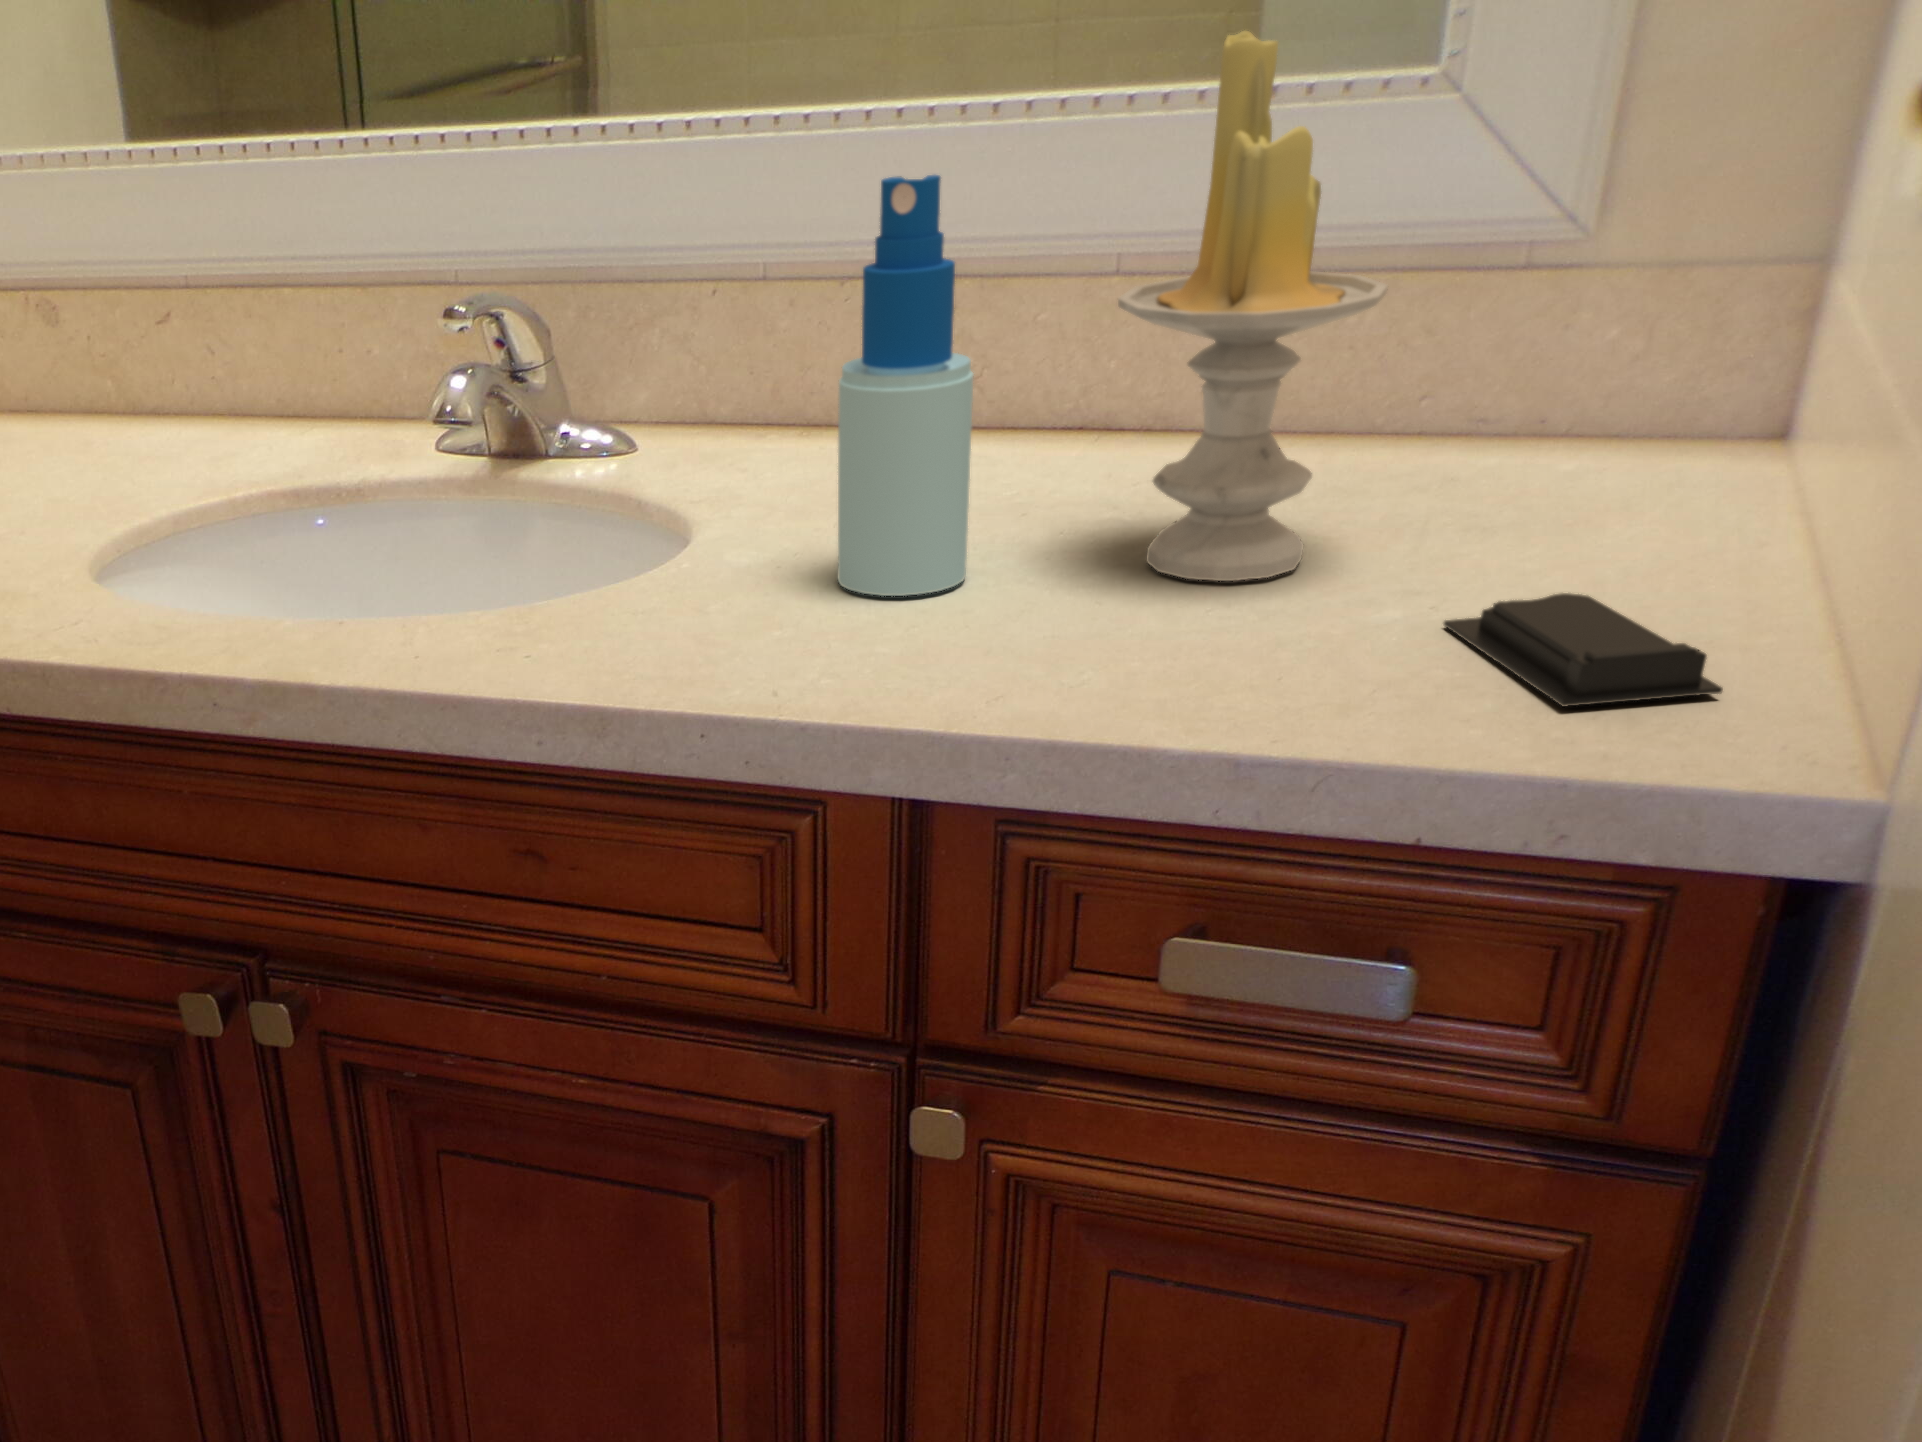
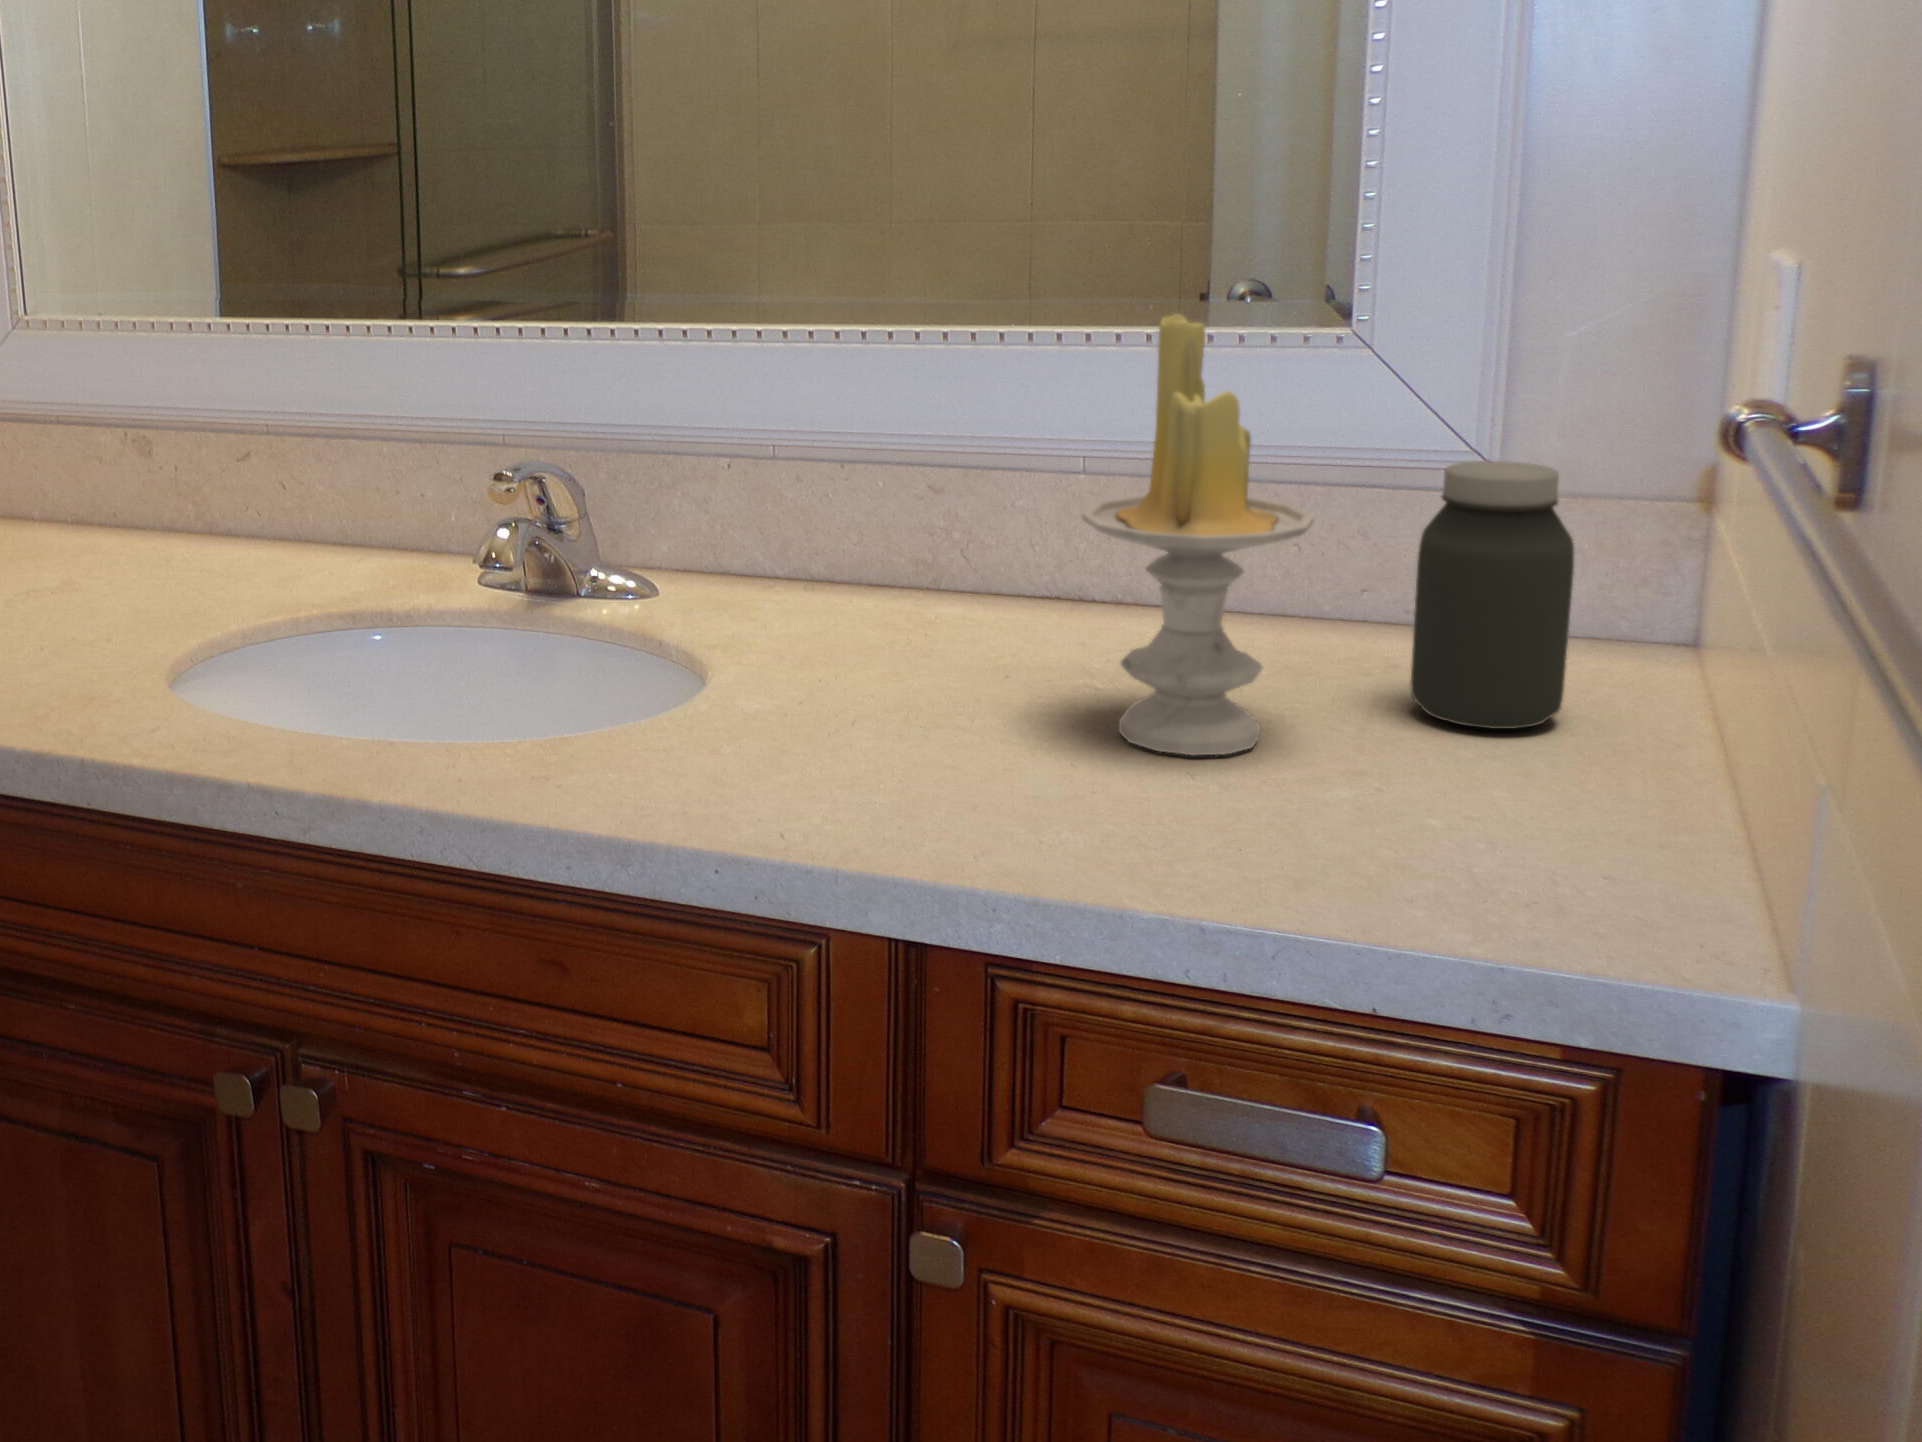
spray bottle: present [838,175,973,596] -> none [841,409,958,751]
jar: none [1472,211,1679,535] -> present [1410,461,1574,729]
soap bar: present [1444,593,1723,707] -> none [1387,788,1638,894]

